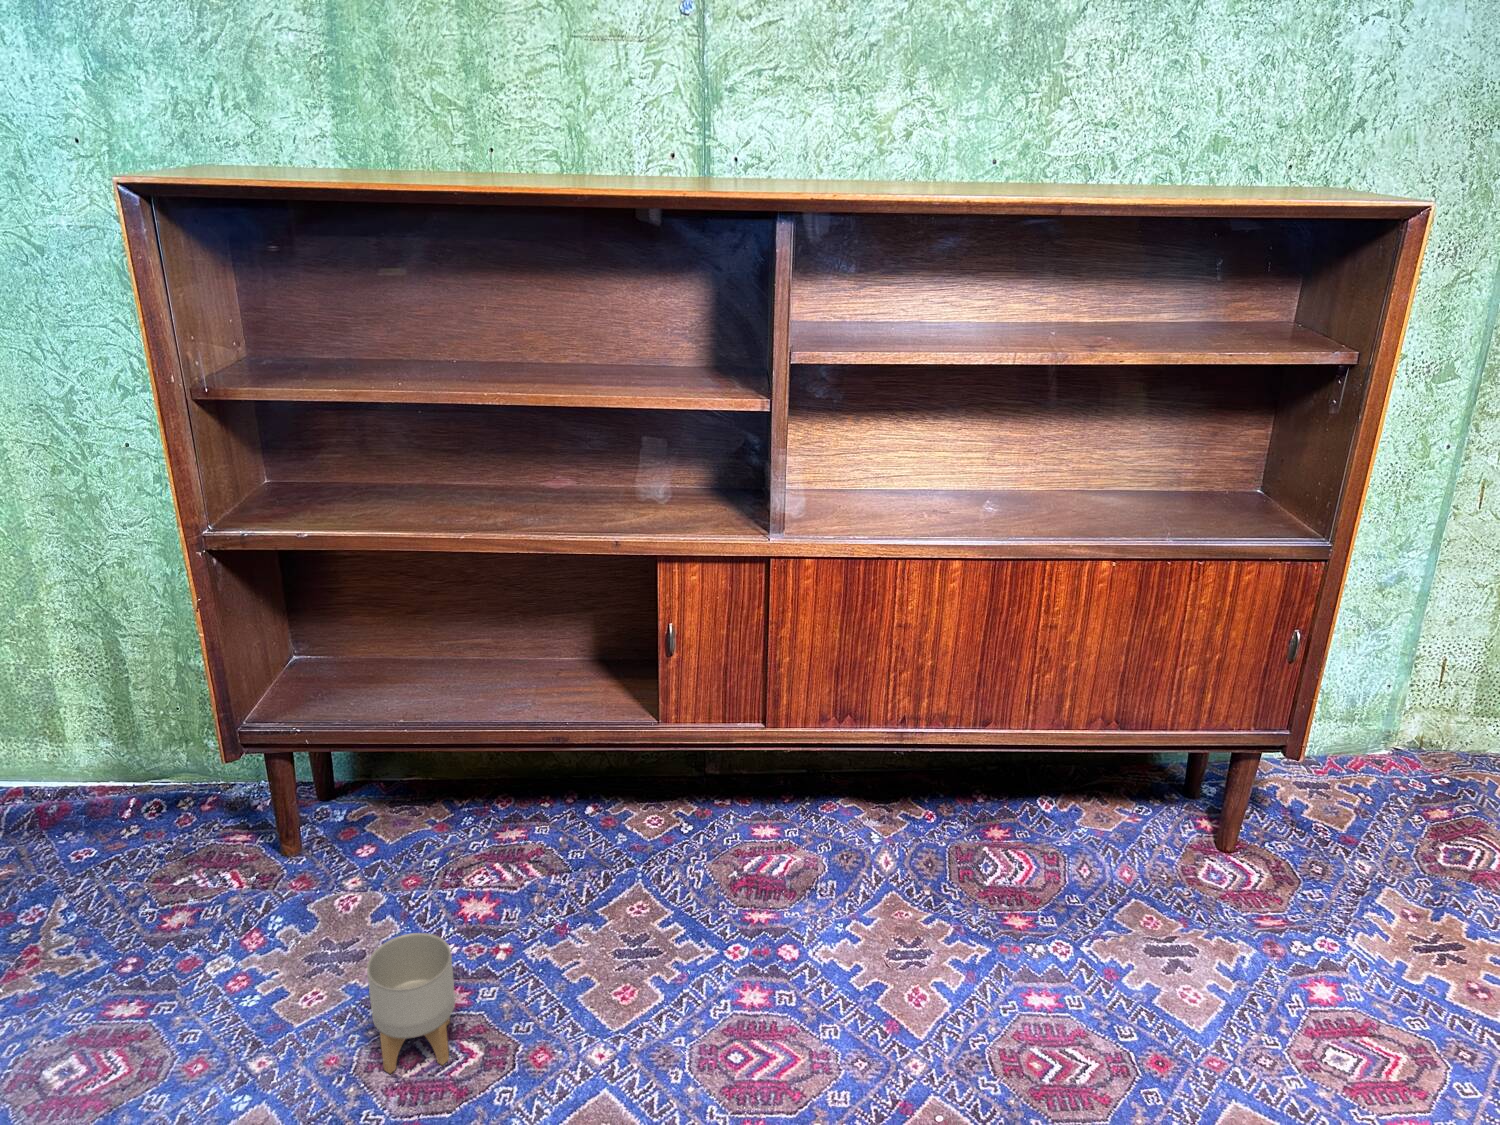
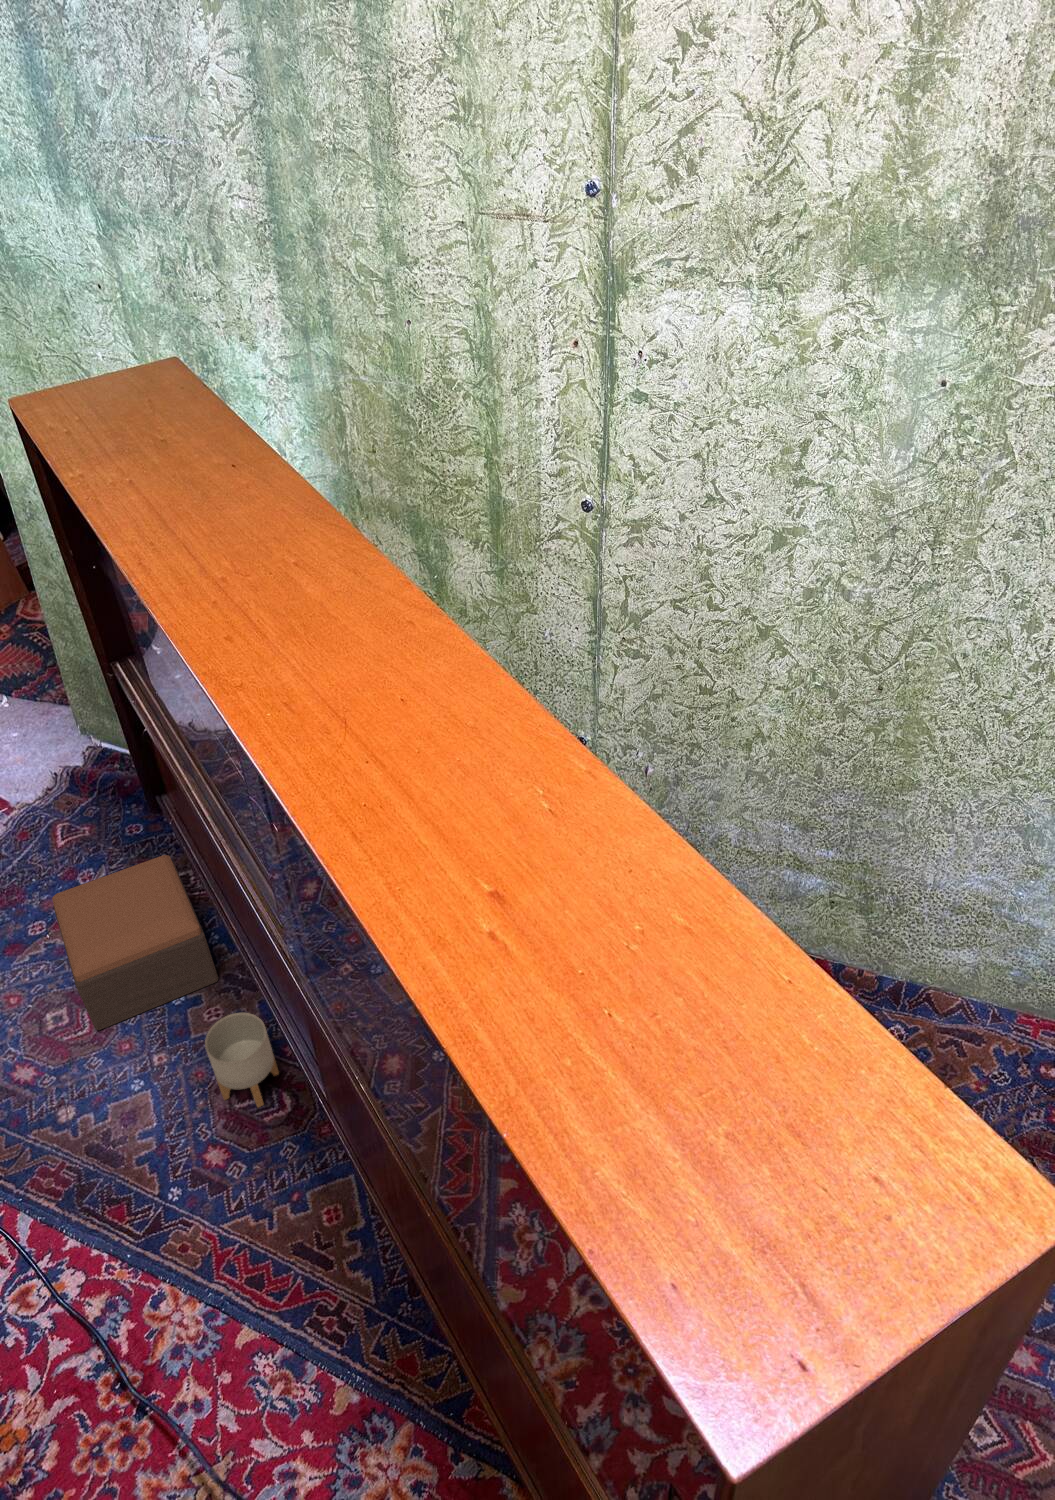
footstool: none [31,817,303,1064] -> present [52,855,218,1030]

